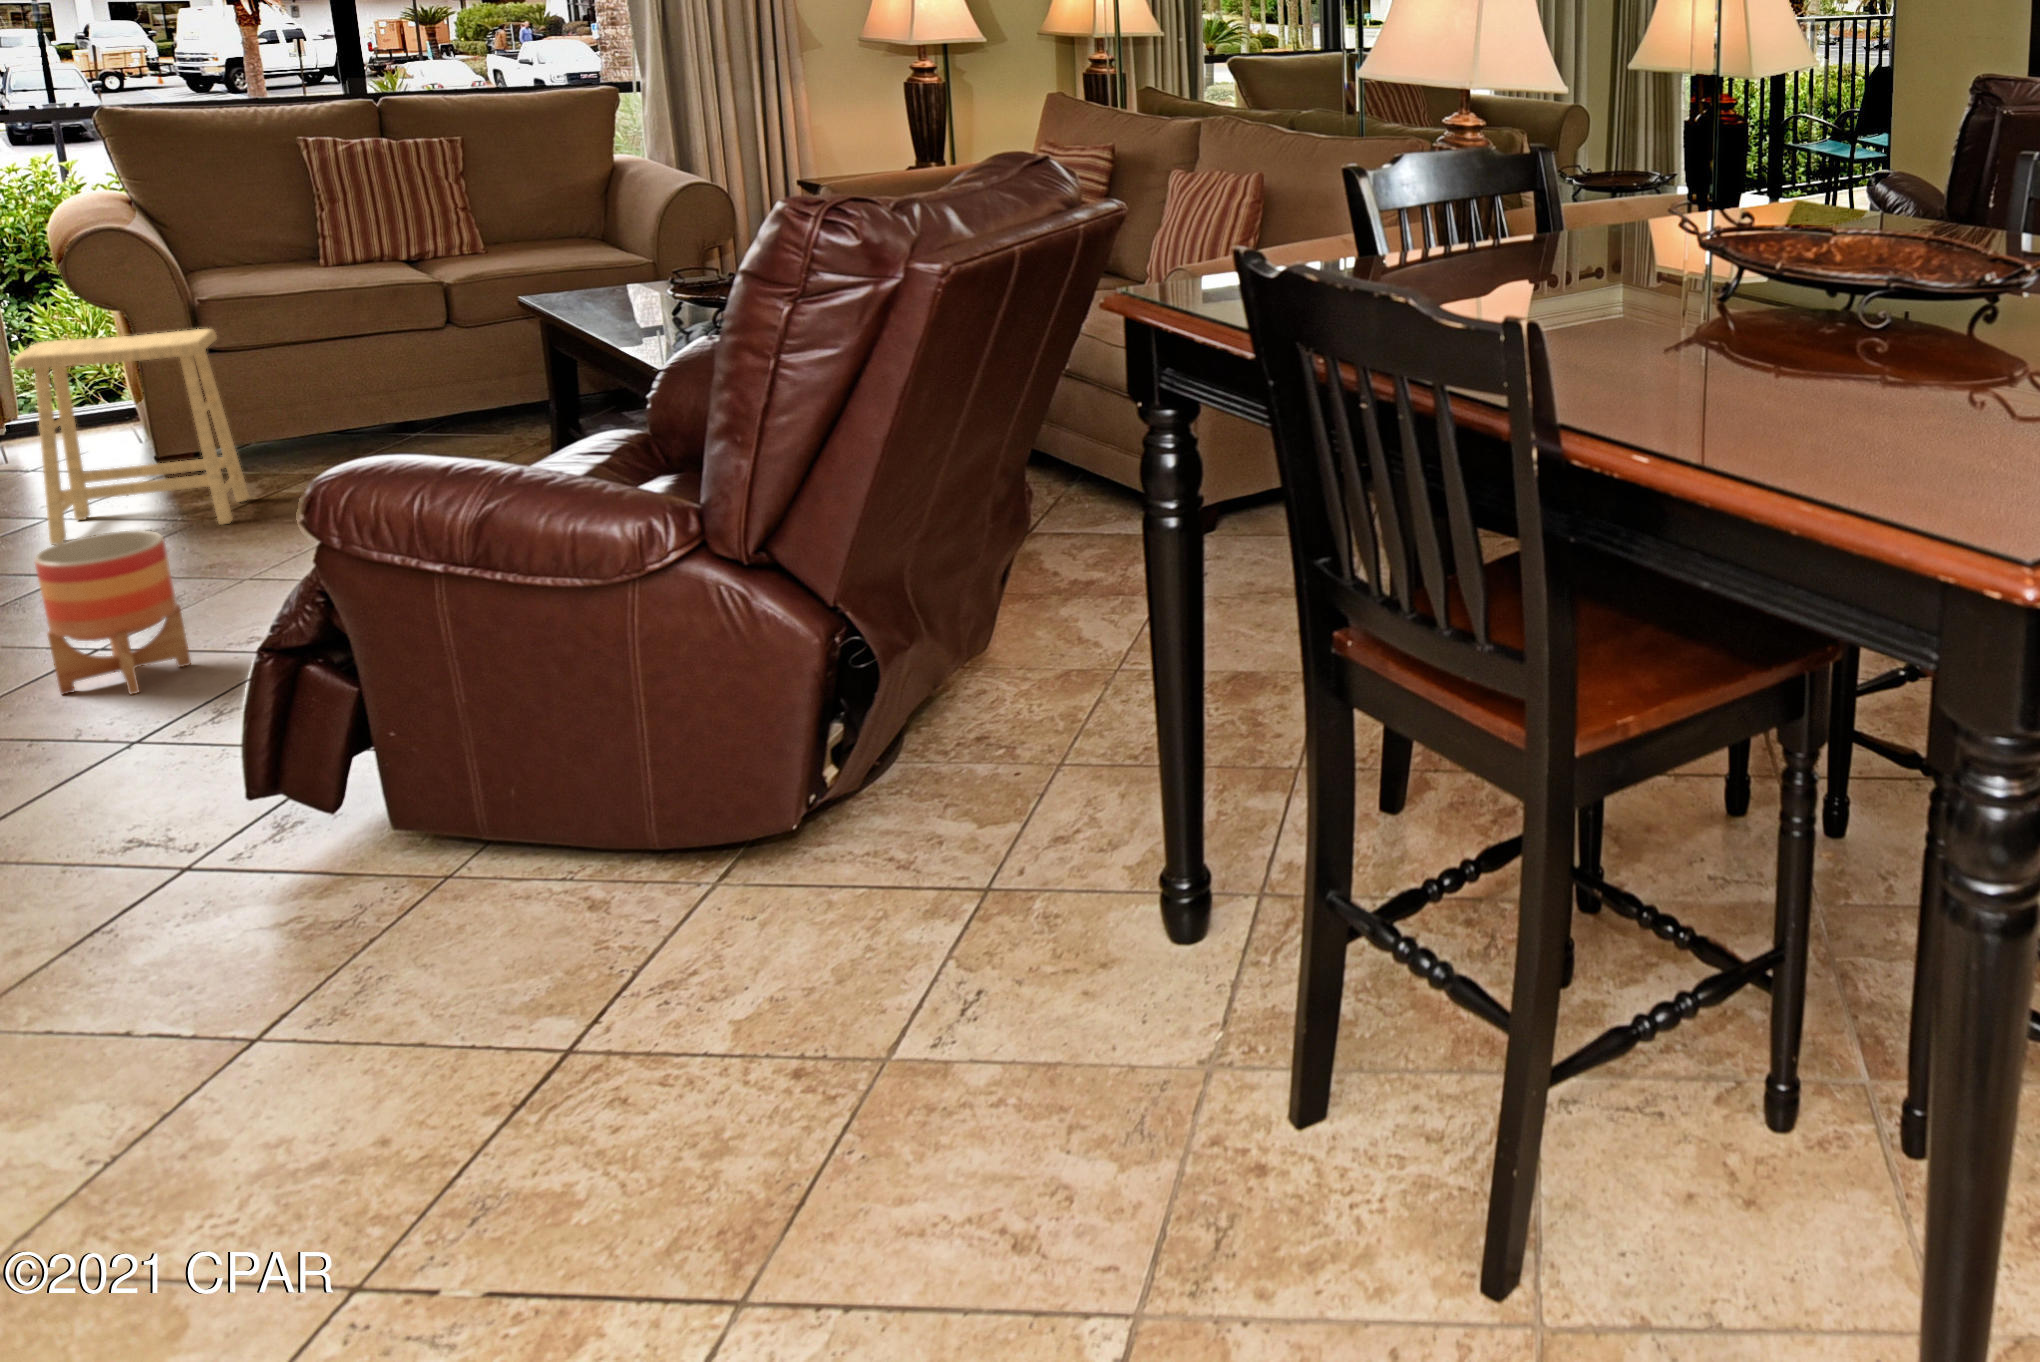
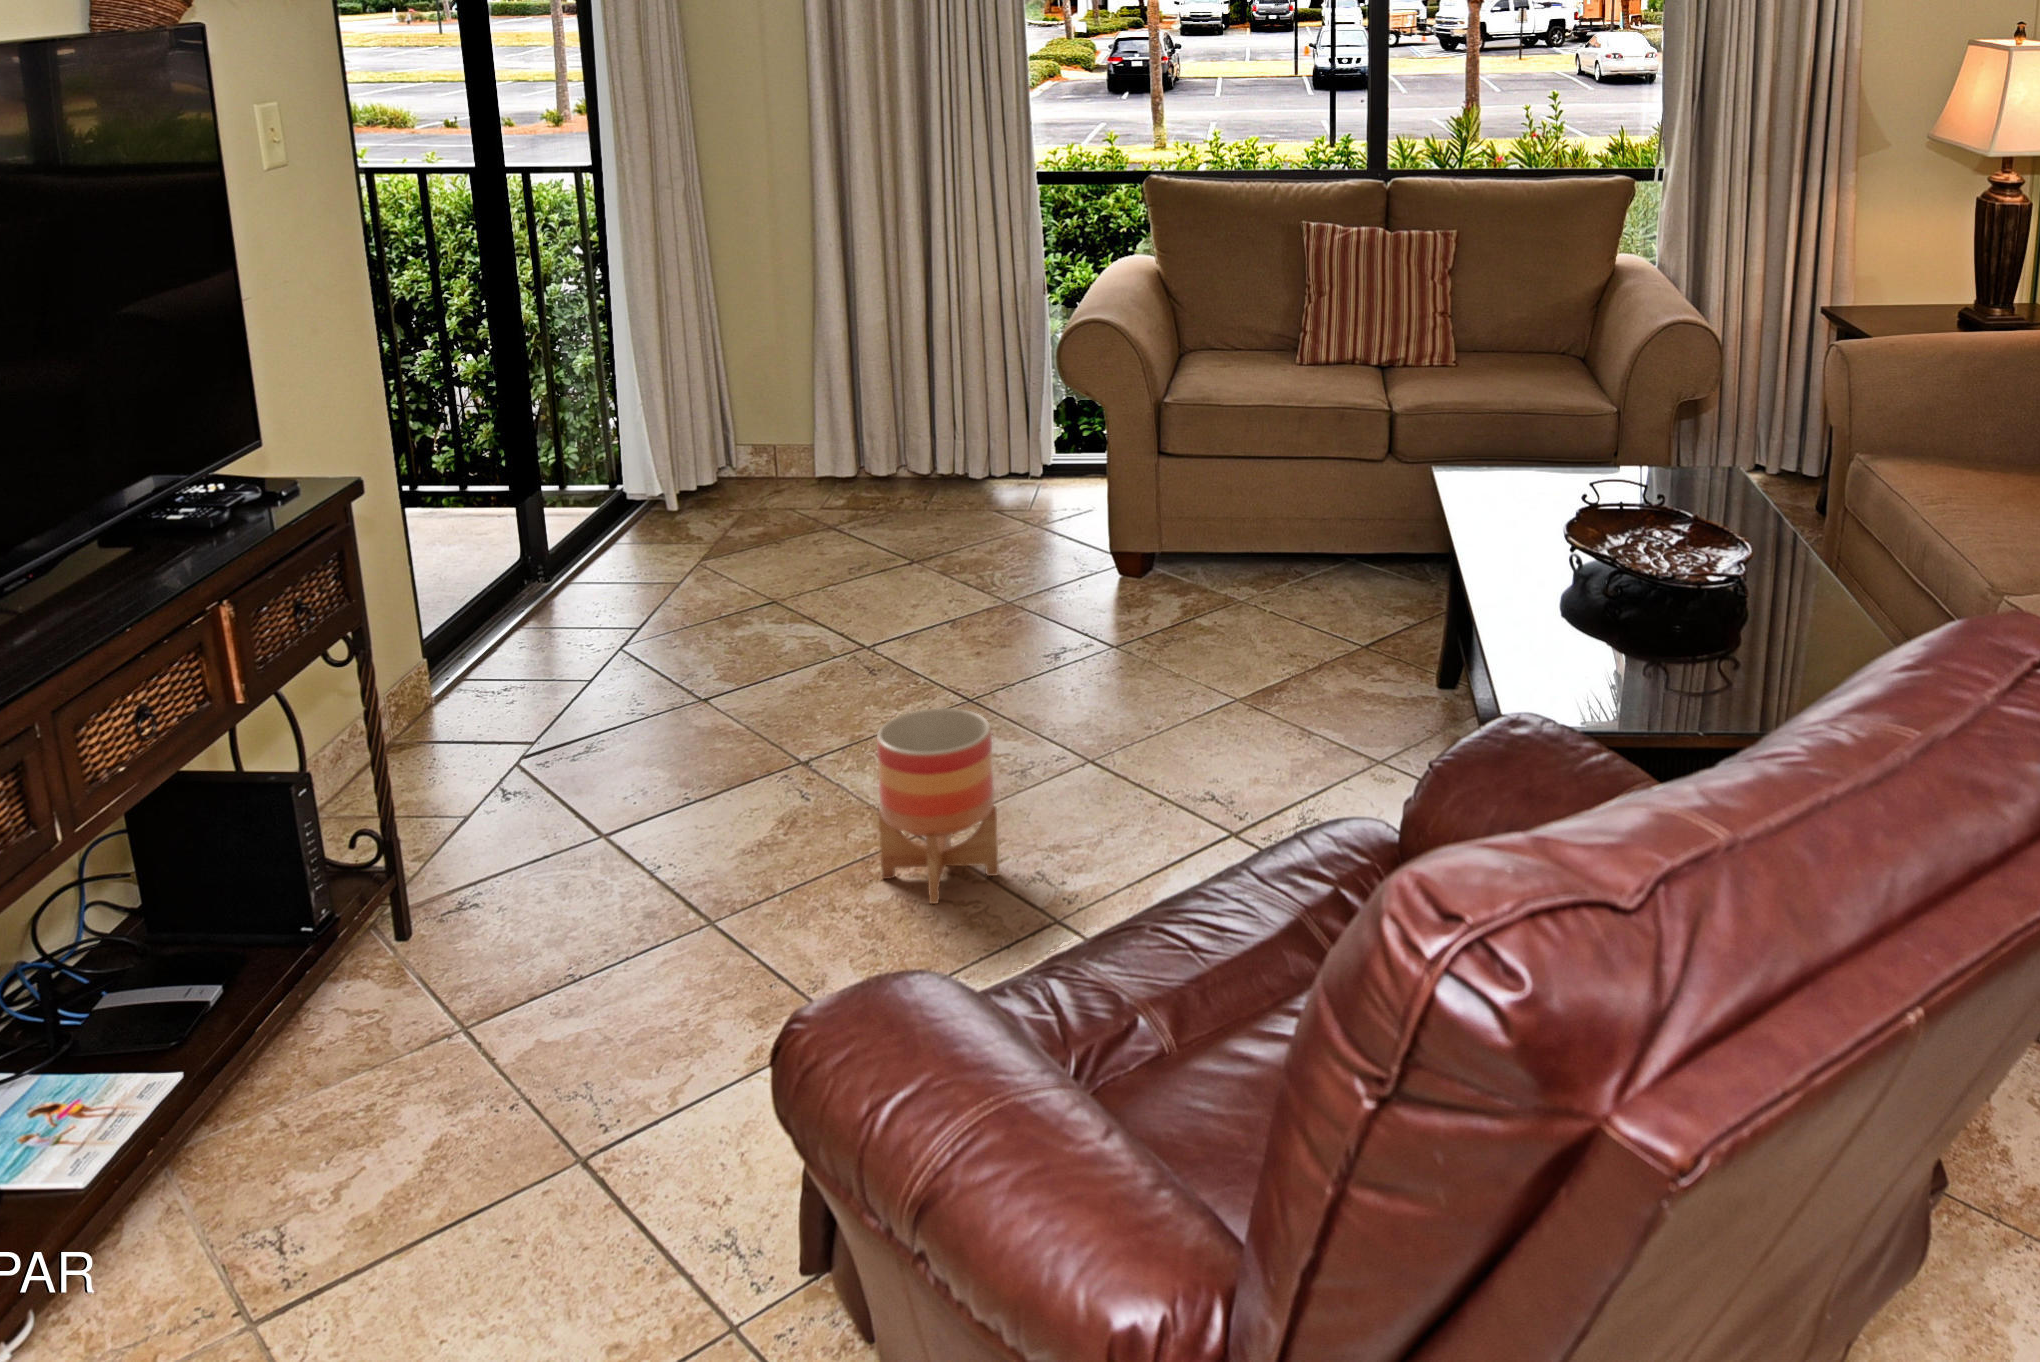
footstool: present [14,329,249,545] -> none [988,432,1168,658]

